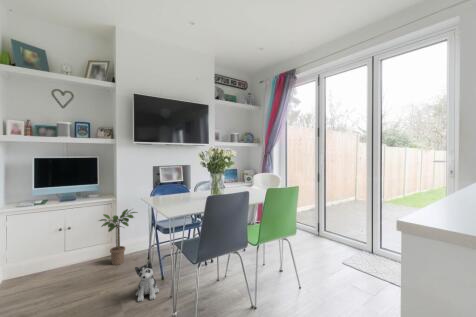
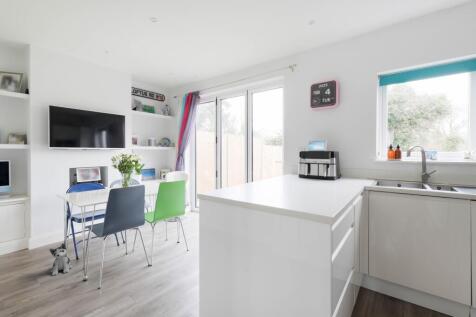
potted plant: present [99,209,137,265] -> none [11,205,54,255]

